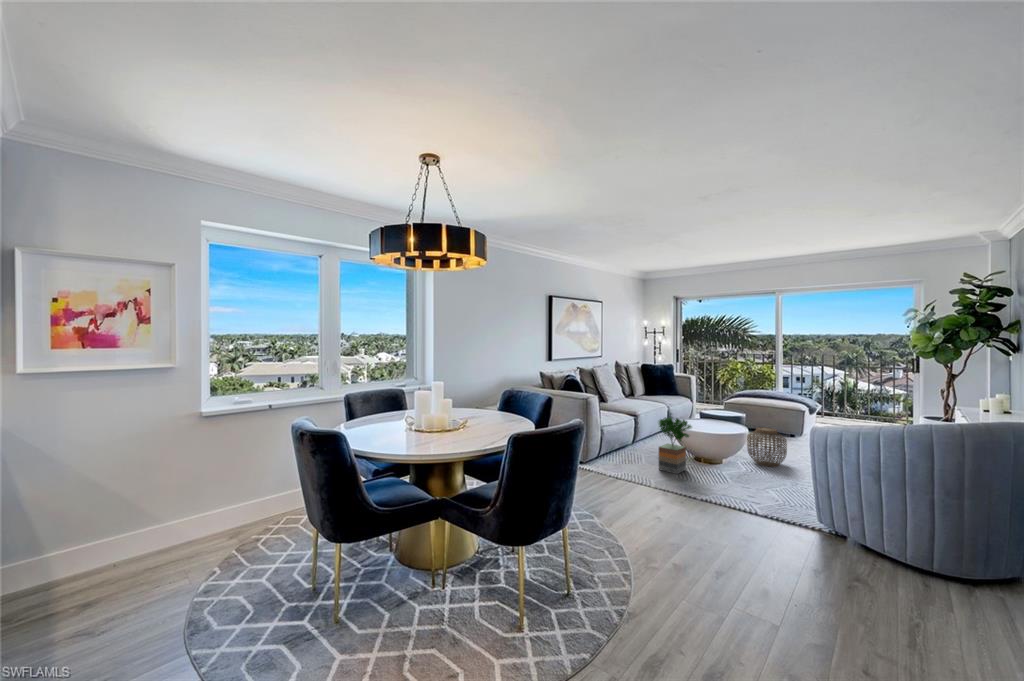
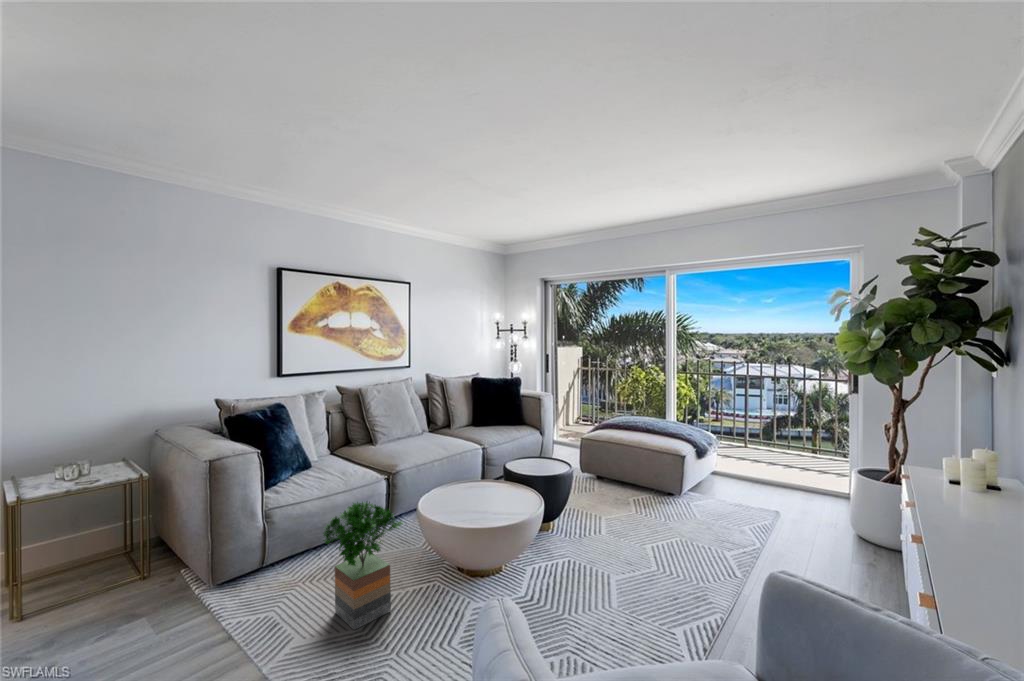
woven basket: present [747,427,787,467] -> none [534,509,600,593]

